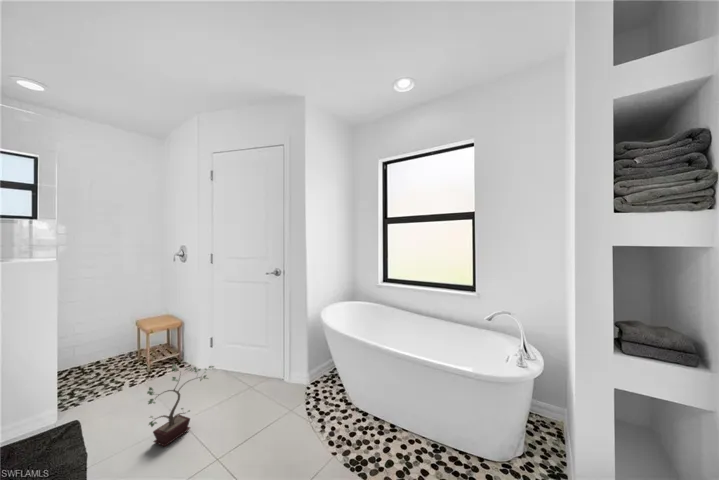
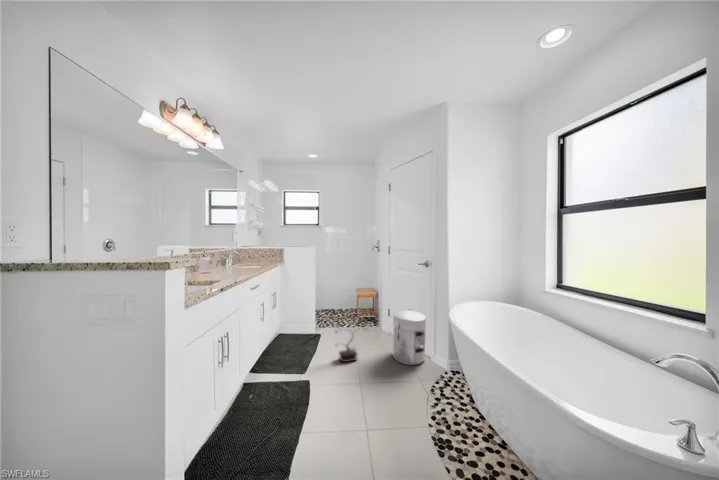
waste bin: none [236,330,282,402] -> present [393,309,426,365]

